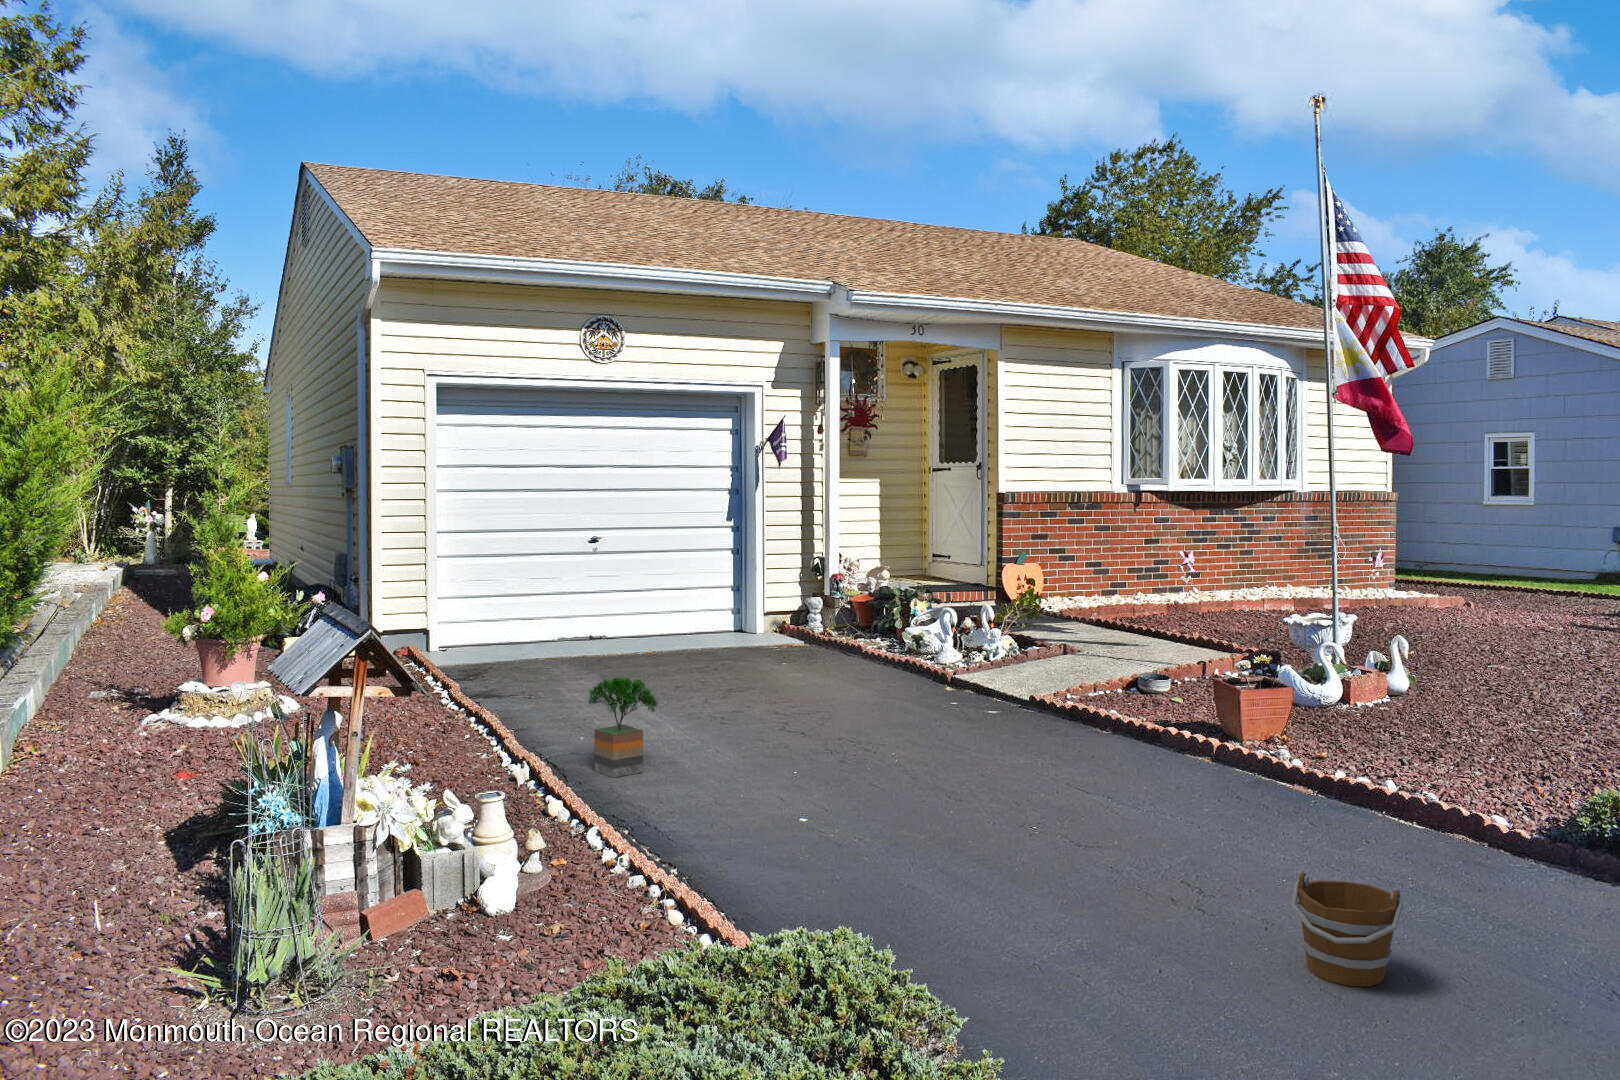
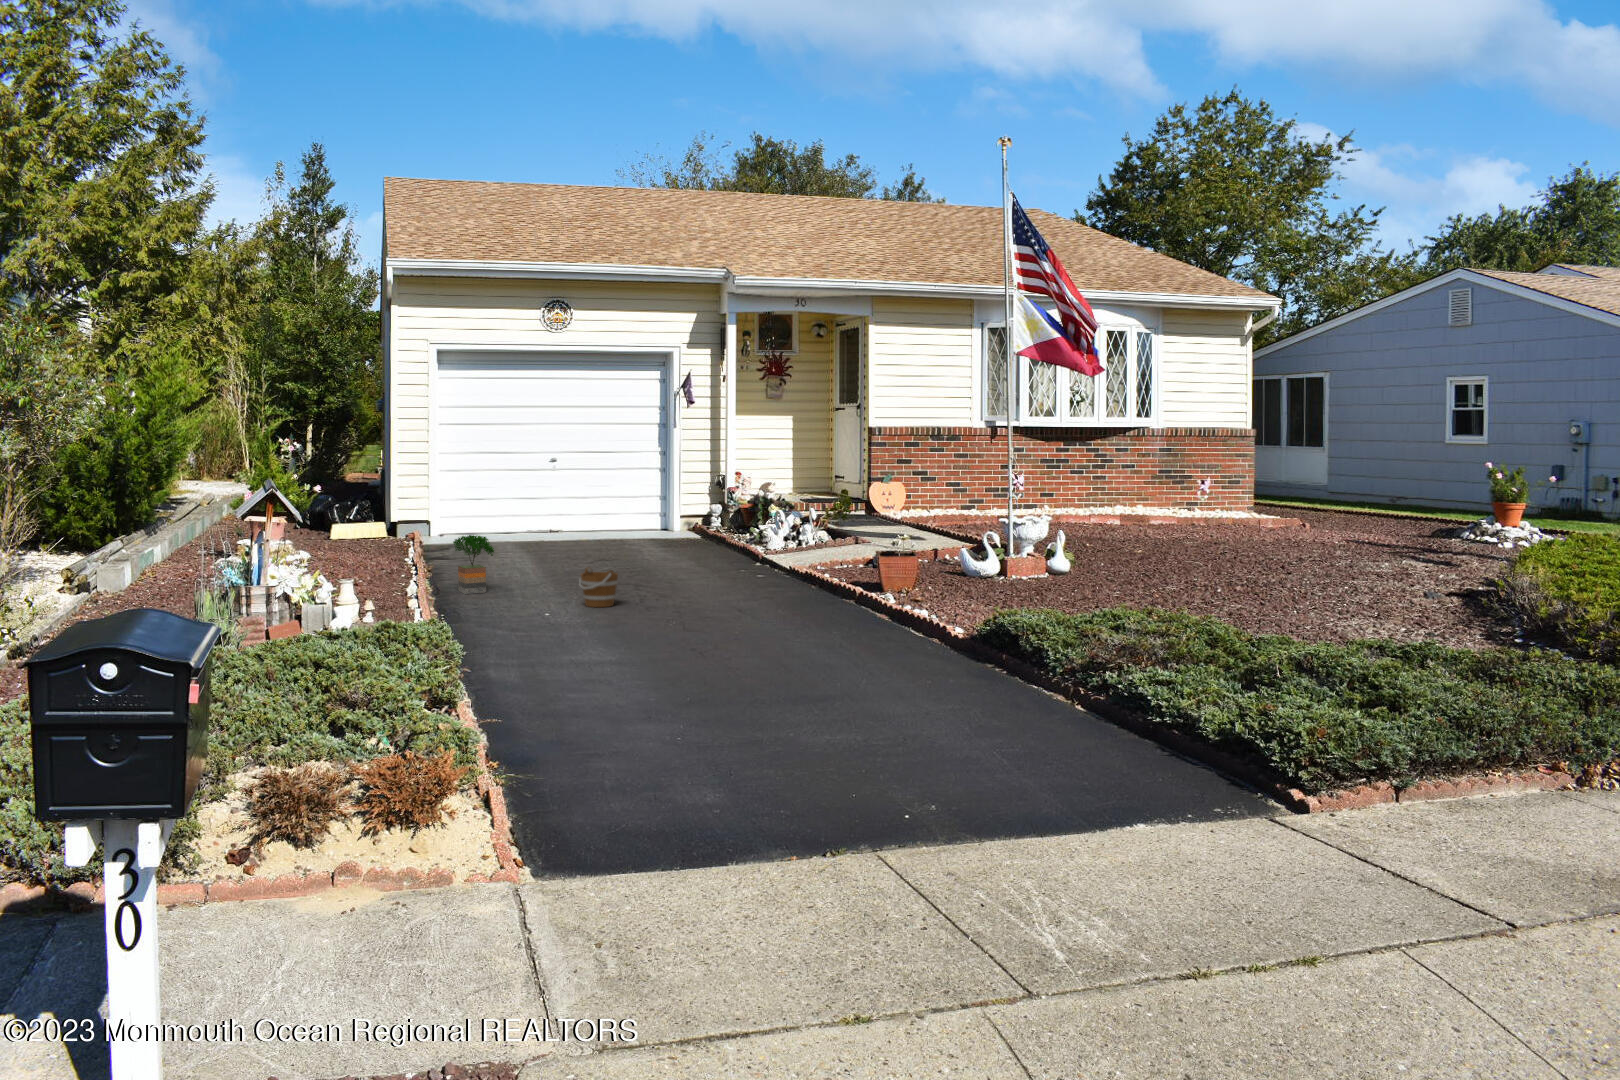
bucket: present [1291,873,1403,987] -> present [579,567,618,607]

